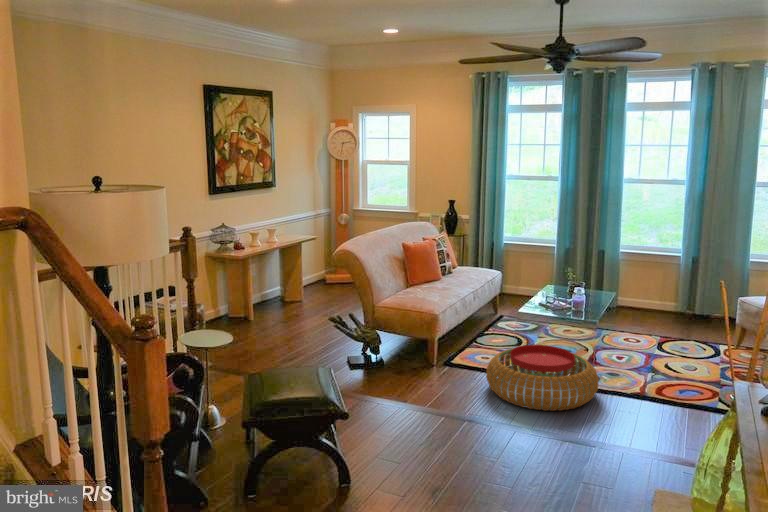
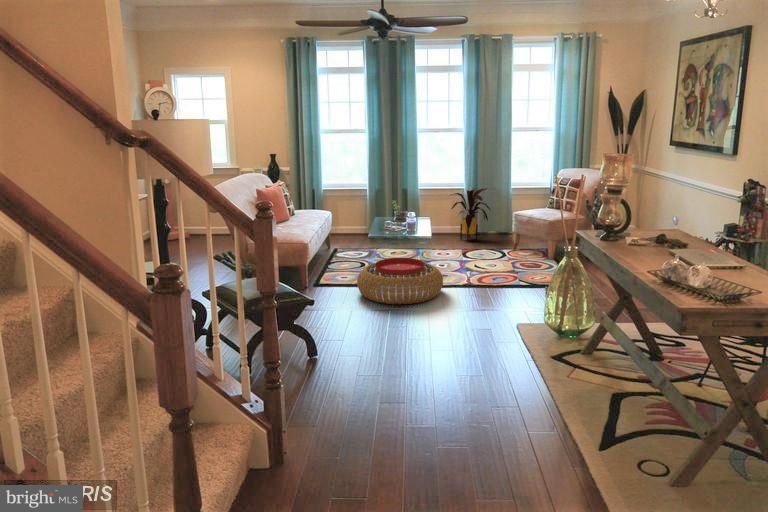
house plant: none [653,259,716,327] -> present [452,188,490,242]

